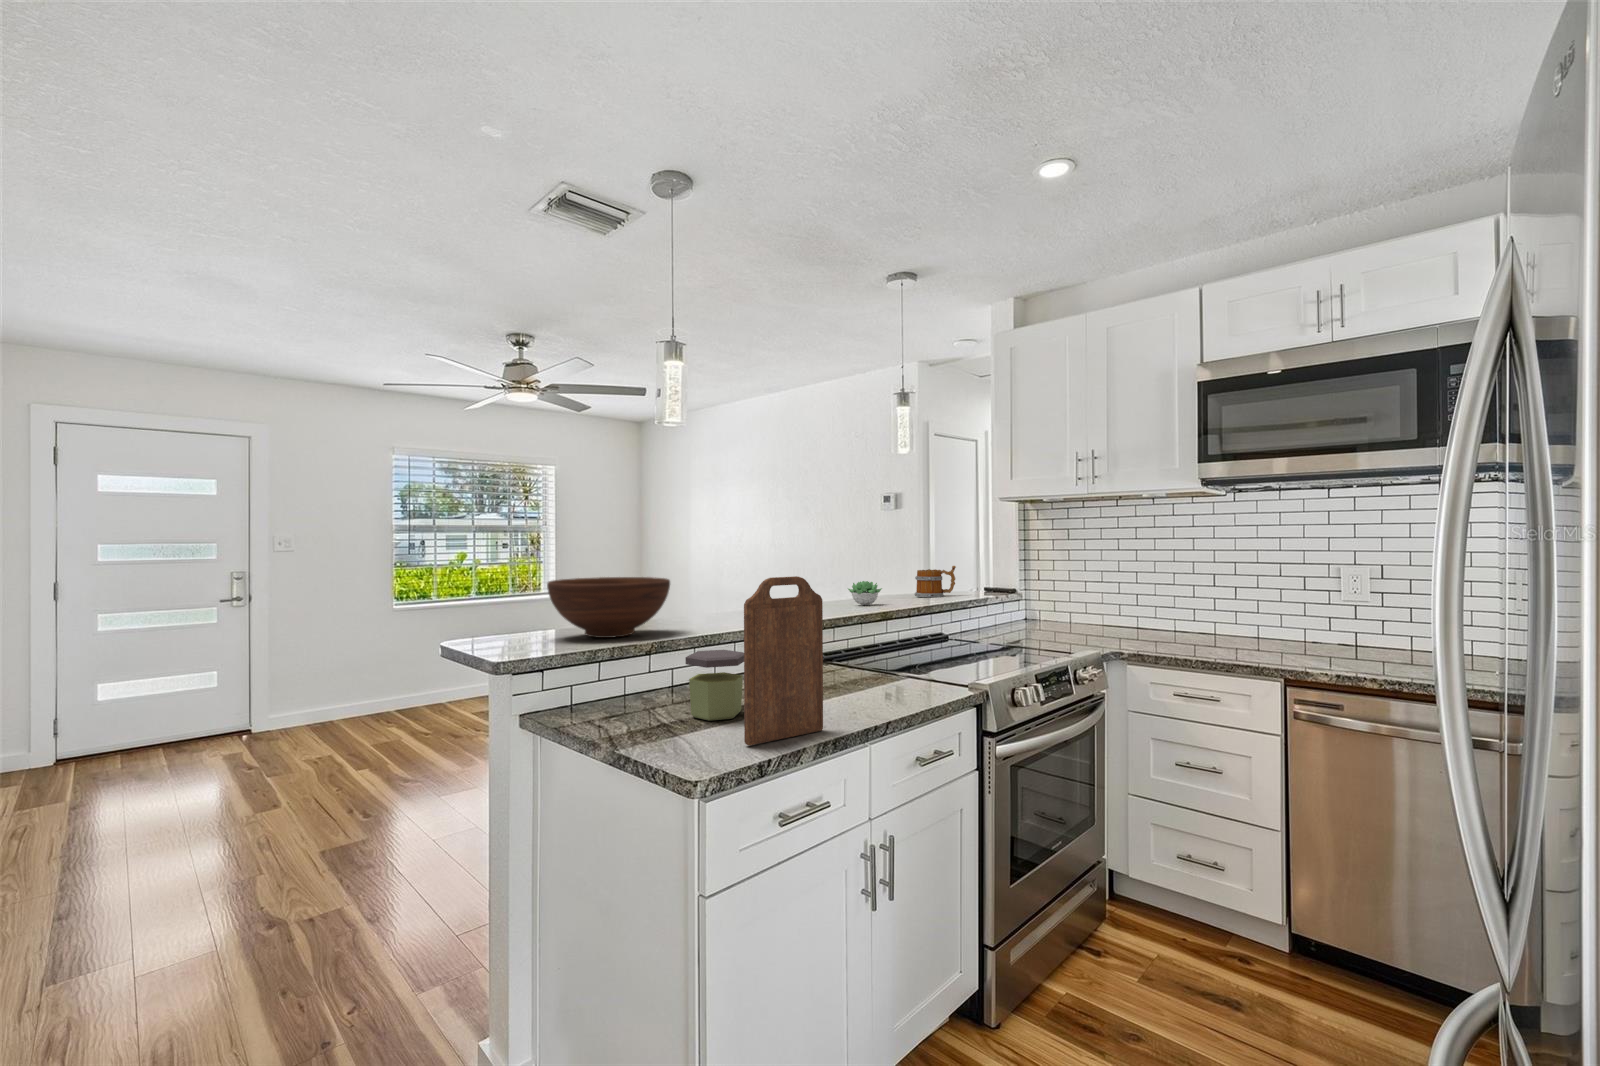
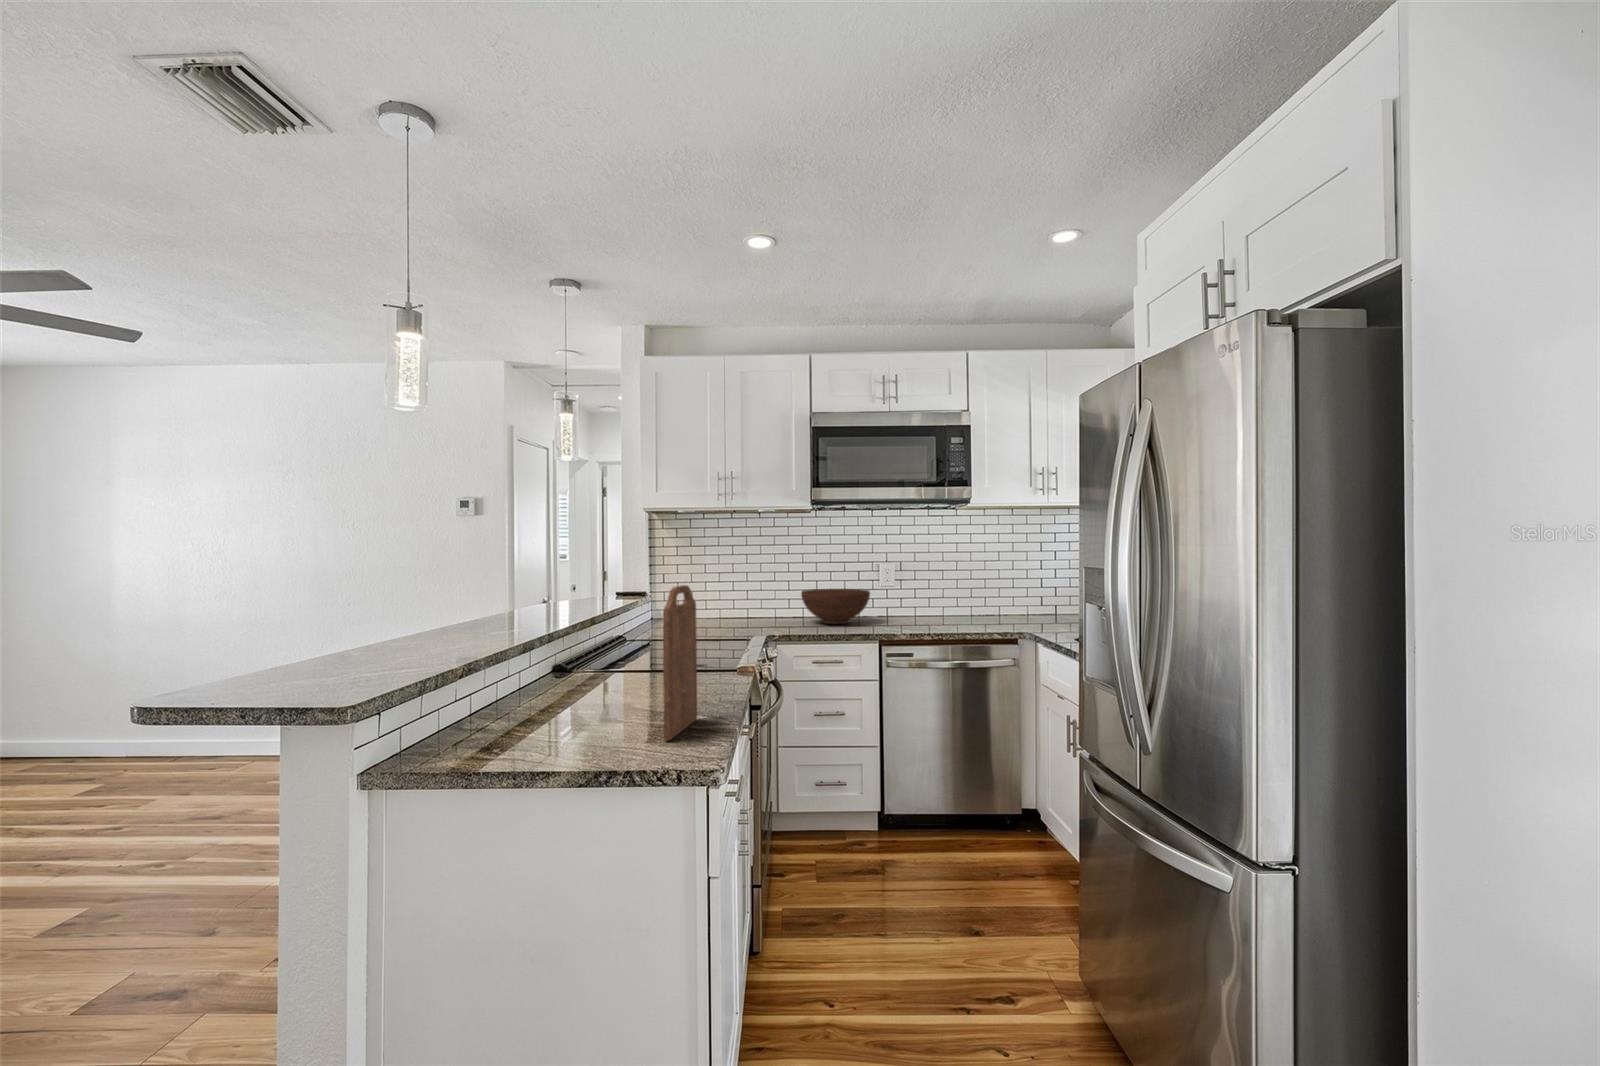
mug: present [914,566,956,597] -> none [554,572,594,604]
fruit bowl: present [547,577,670,638] -> present [801,589,870,624]
succulent plant: present [848,581,882,605] -> none [521,591,556,615]
jar: present [686,650,744,721] -> none [547,662,608,732]

